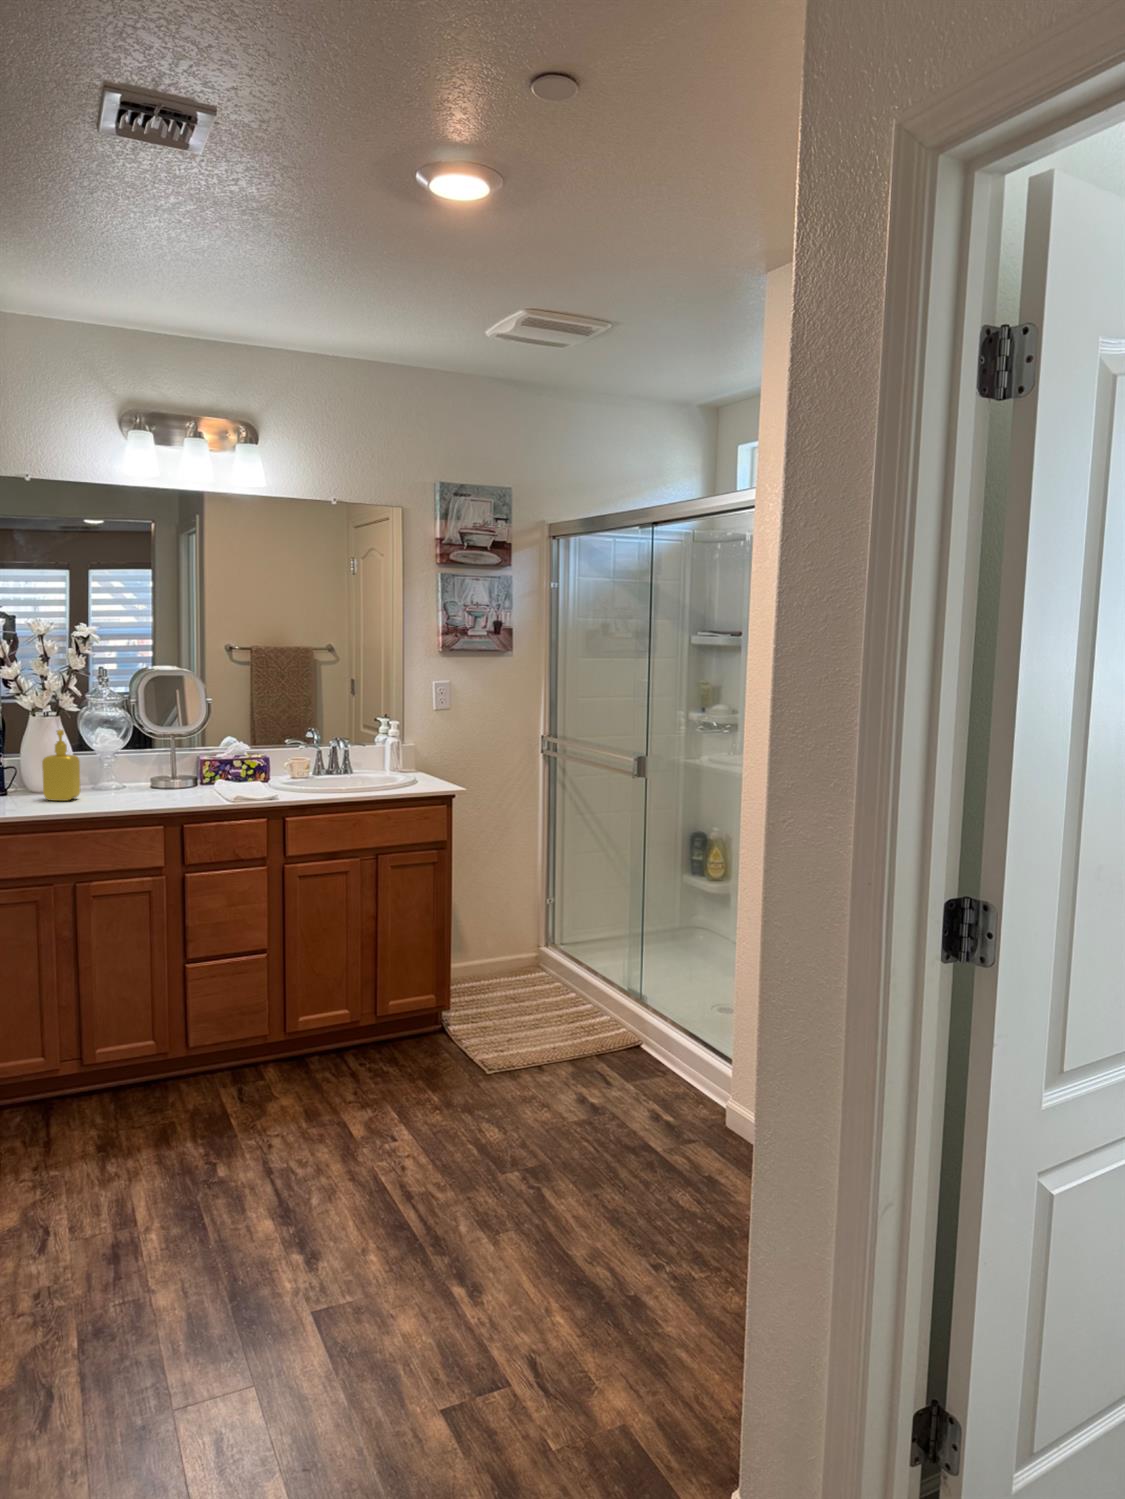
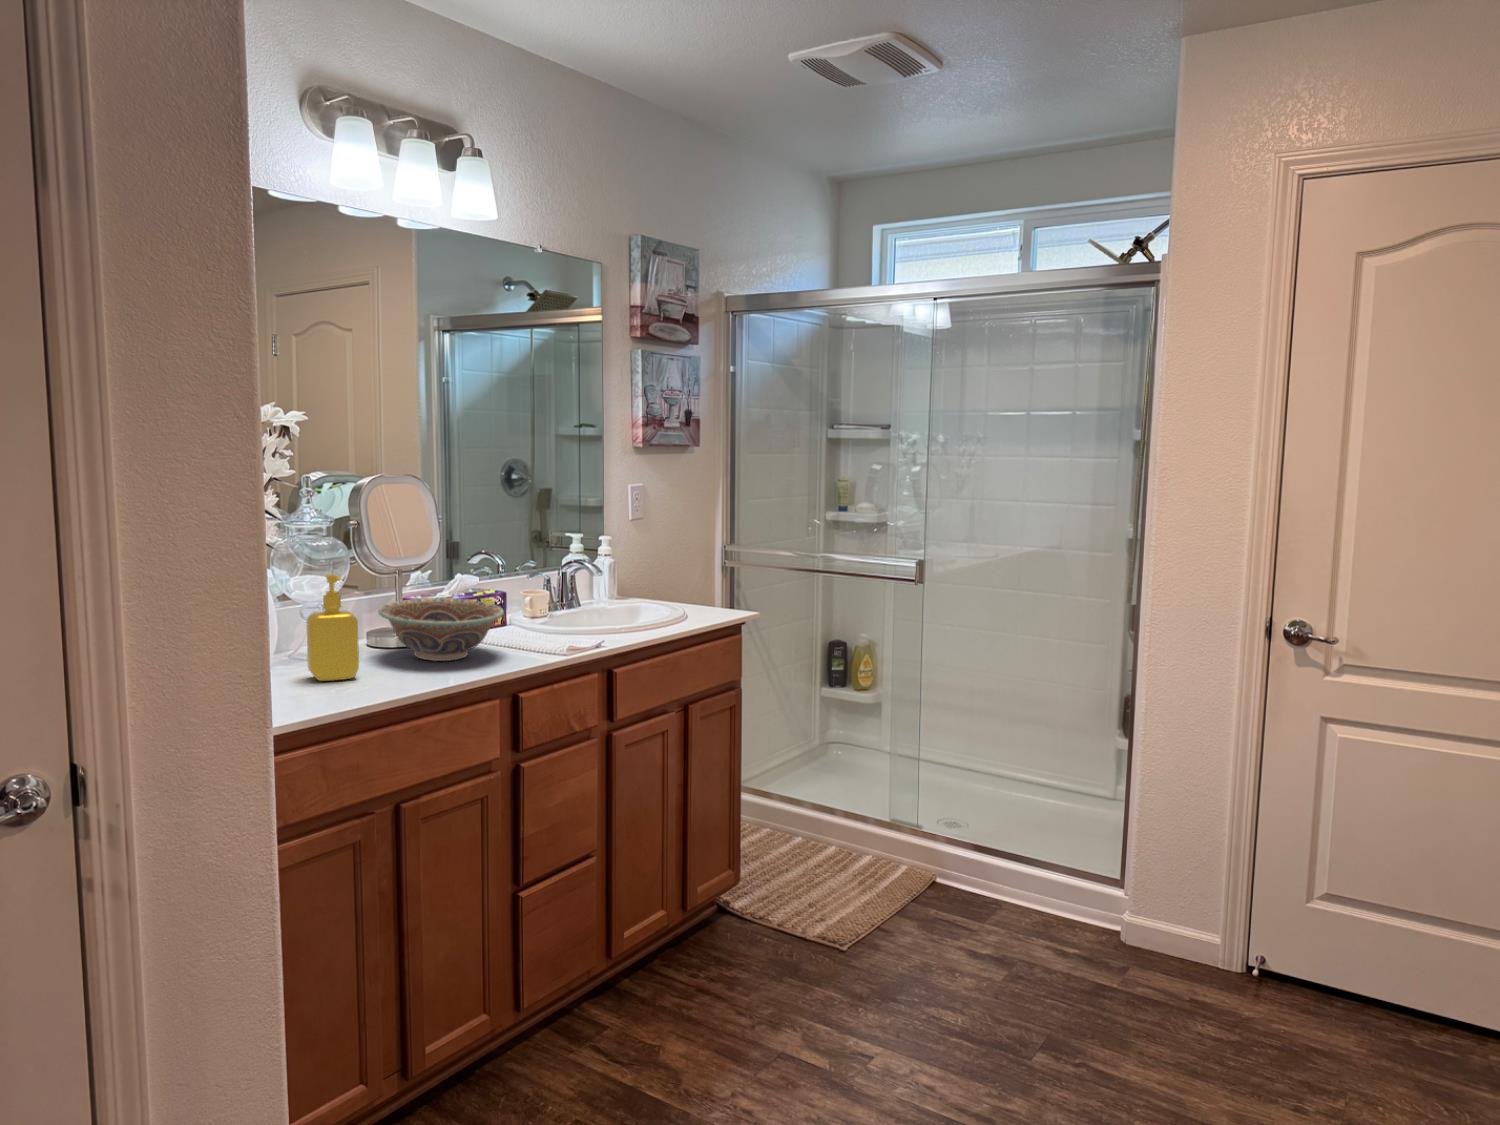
decorative bowl: none [113,754,205,797] -> present [378,598,504,661]

